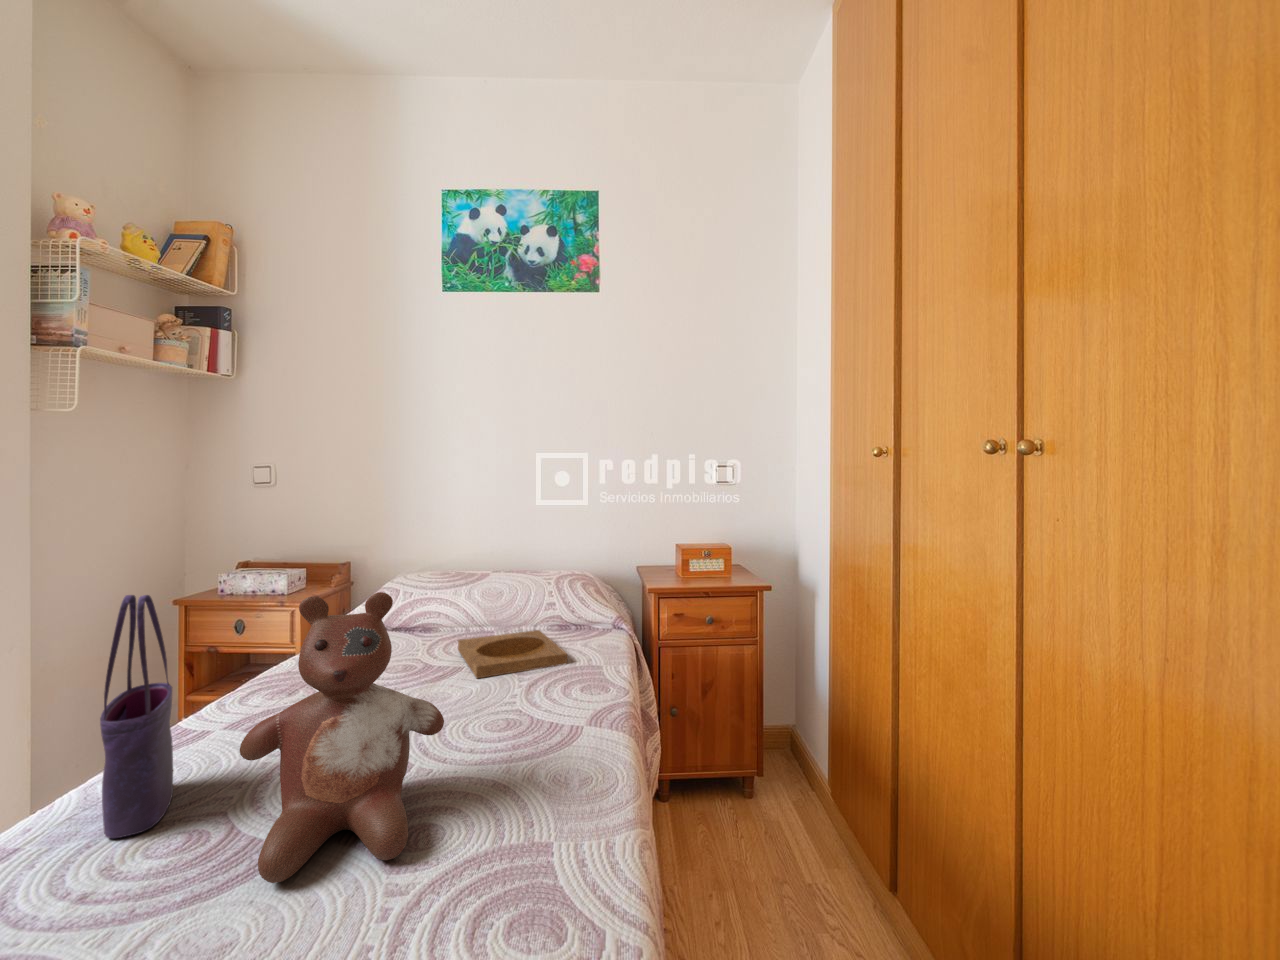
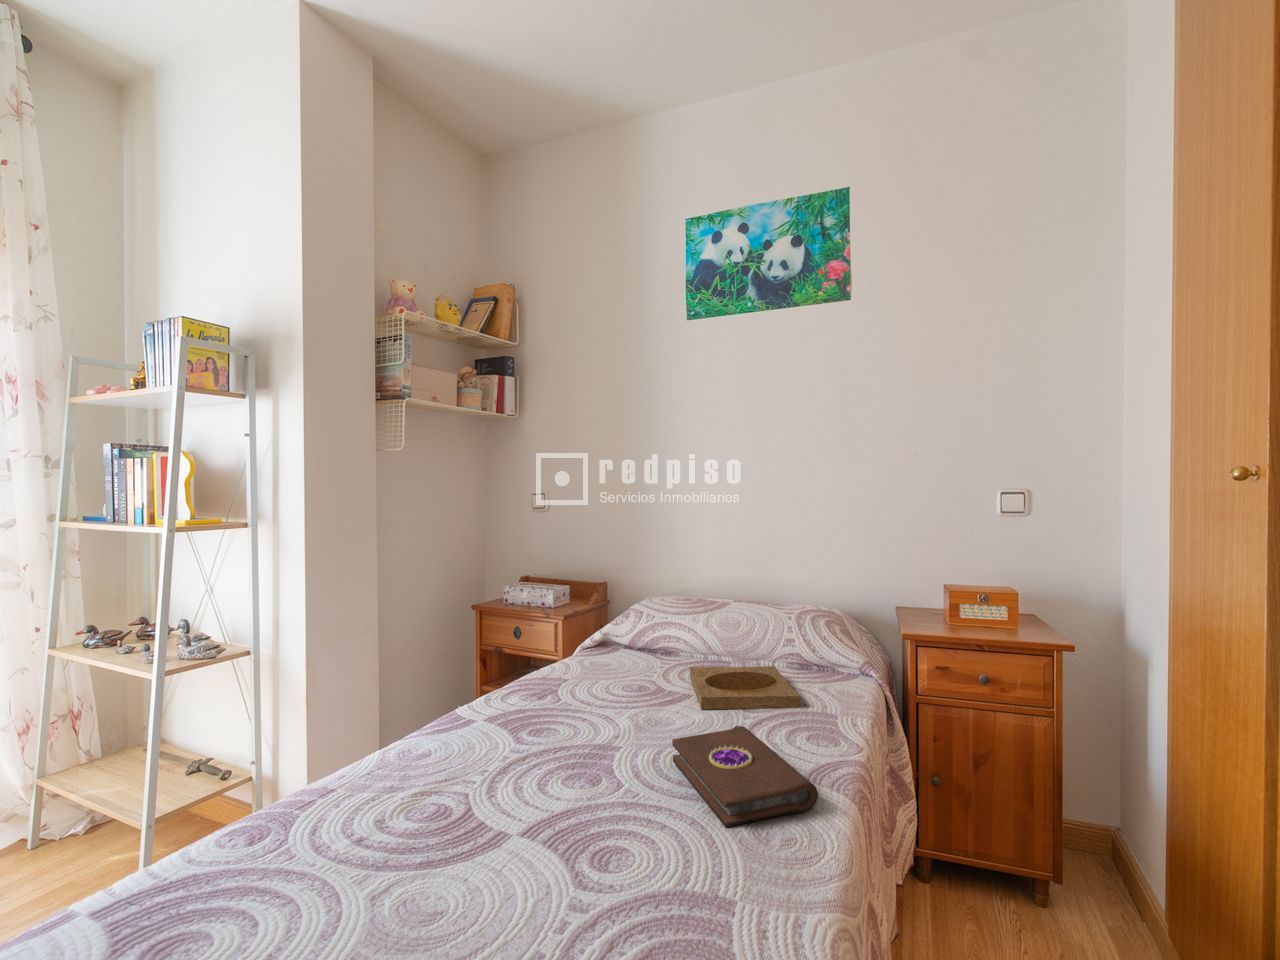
stuffed bear: present [240,592,444,883] -> none [472,611,643,874]
tote bag: present [100,595,173,838] -> none [384,598,437,798]
book: none [460,687,604,781] -> present [672,726,818,827]

